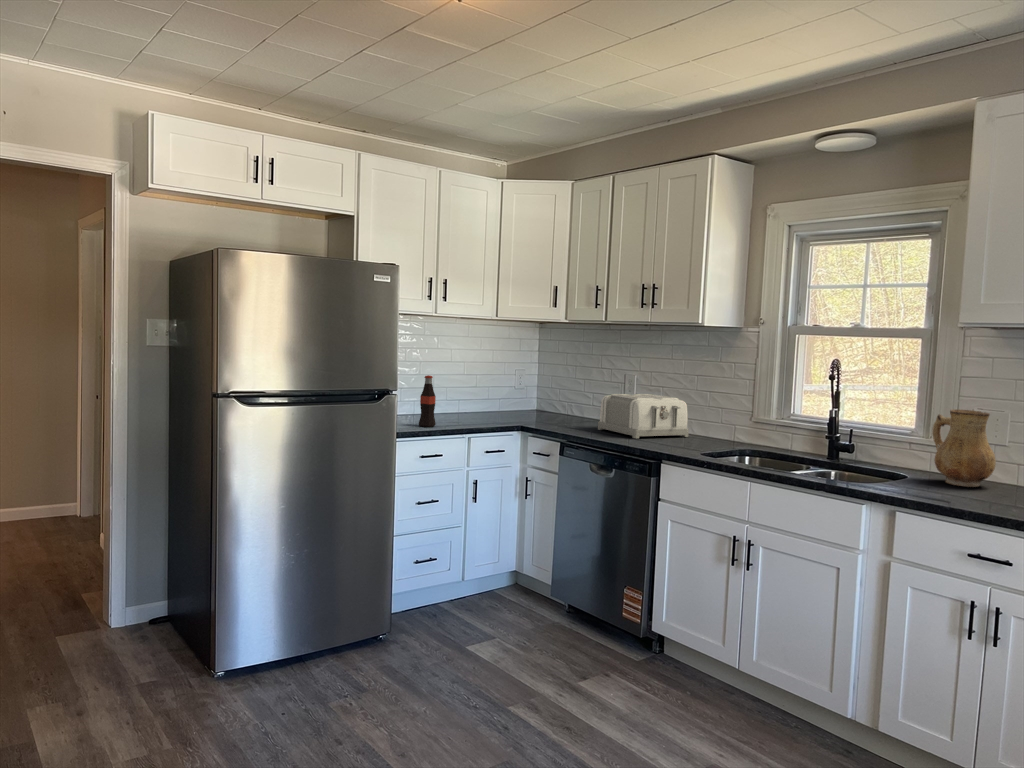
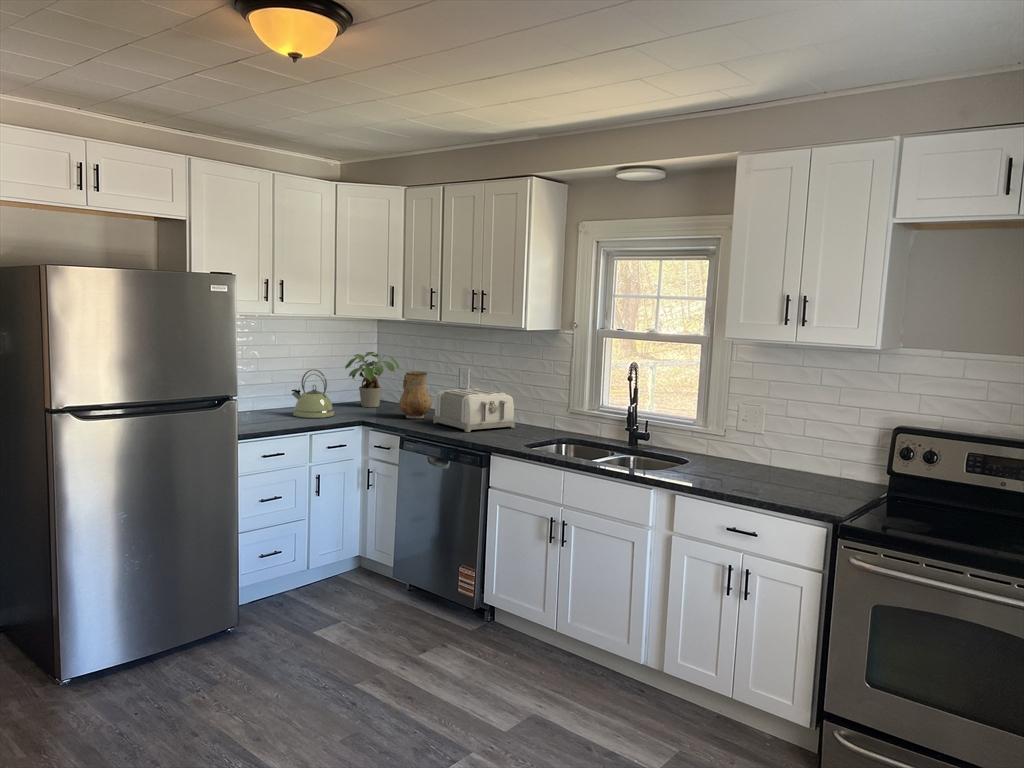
potted plant: none [507,357,563,414] -> present [345,352,399,407]
kettle: none [452,371,495,421] -> present [292,369,335,418]
bottle: present [419,375,436,427] -> none [260,378,277,427]
ceramic pitcher: present [933,409,996,487] -> present [399,371,432,419]

